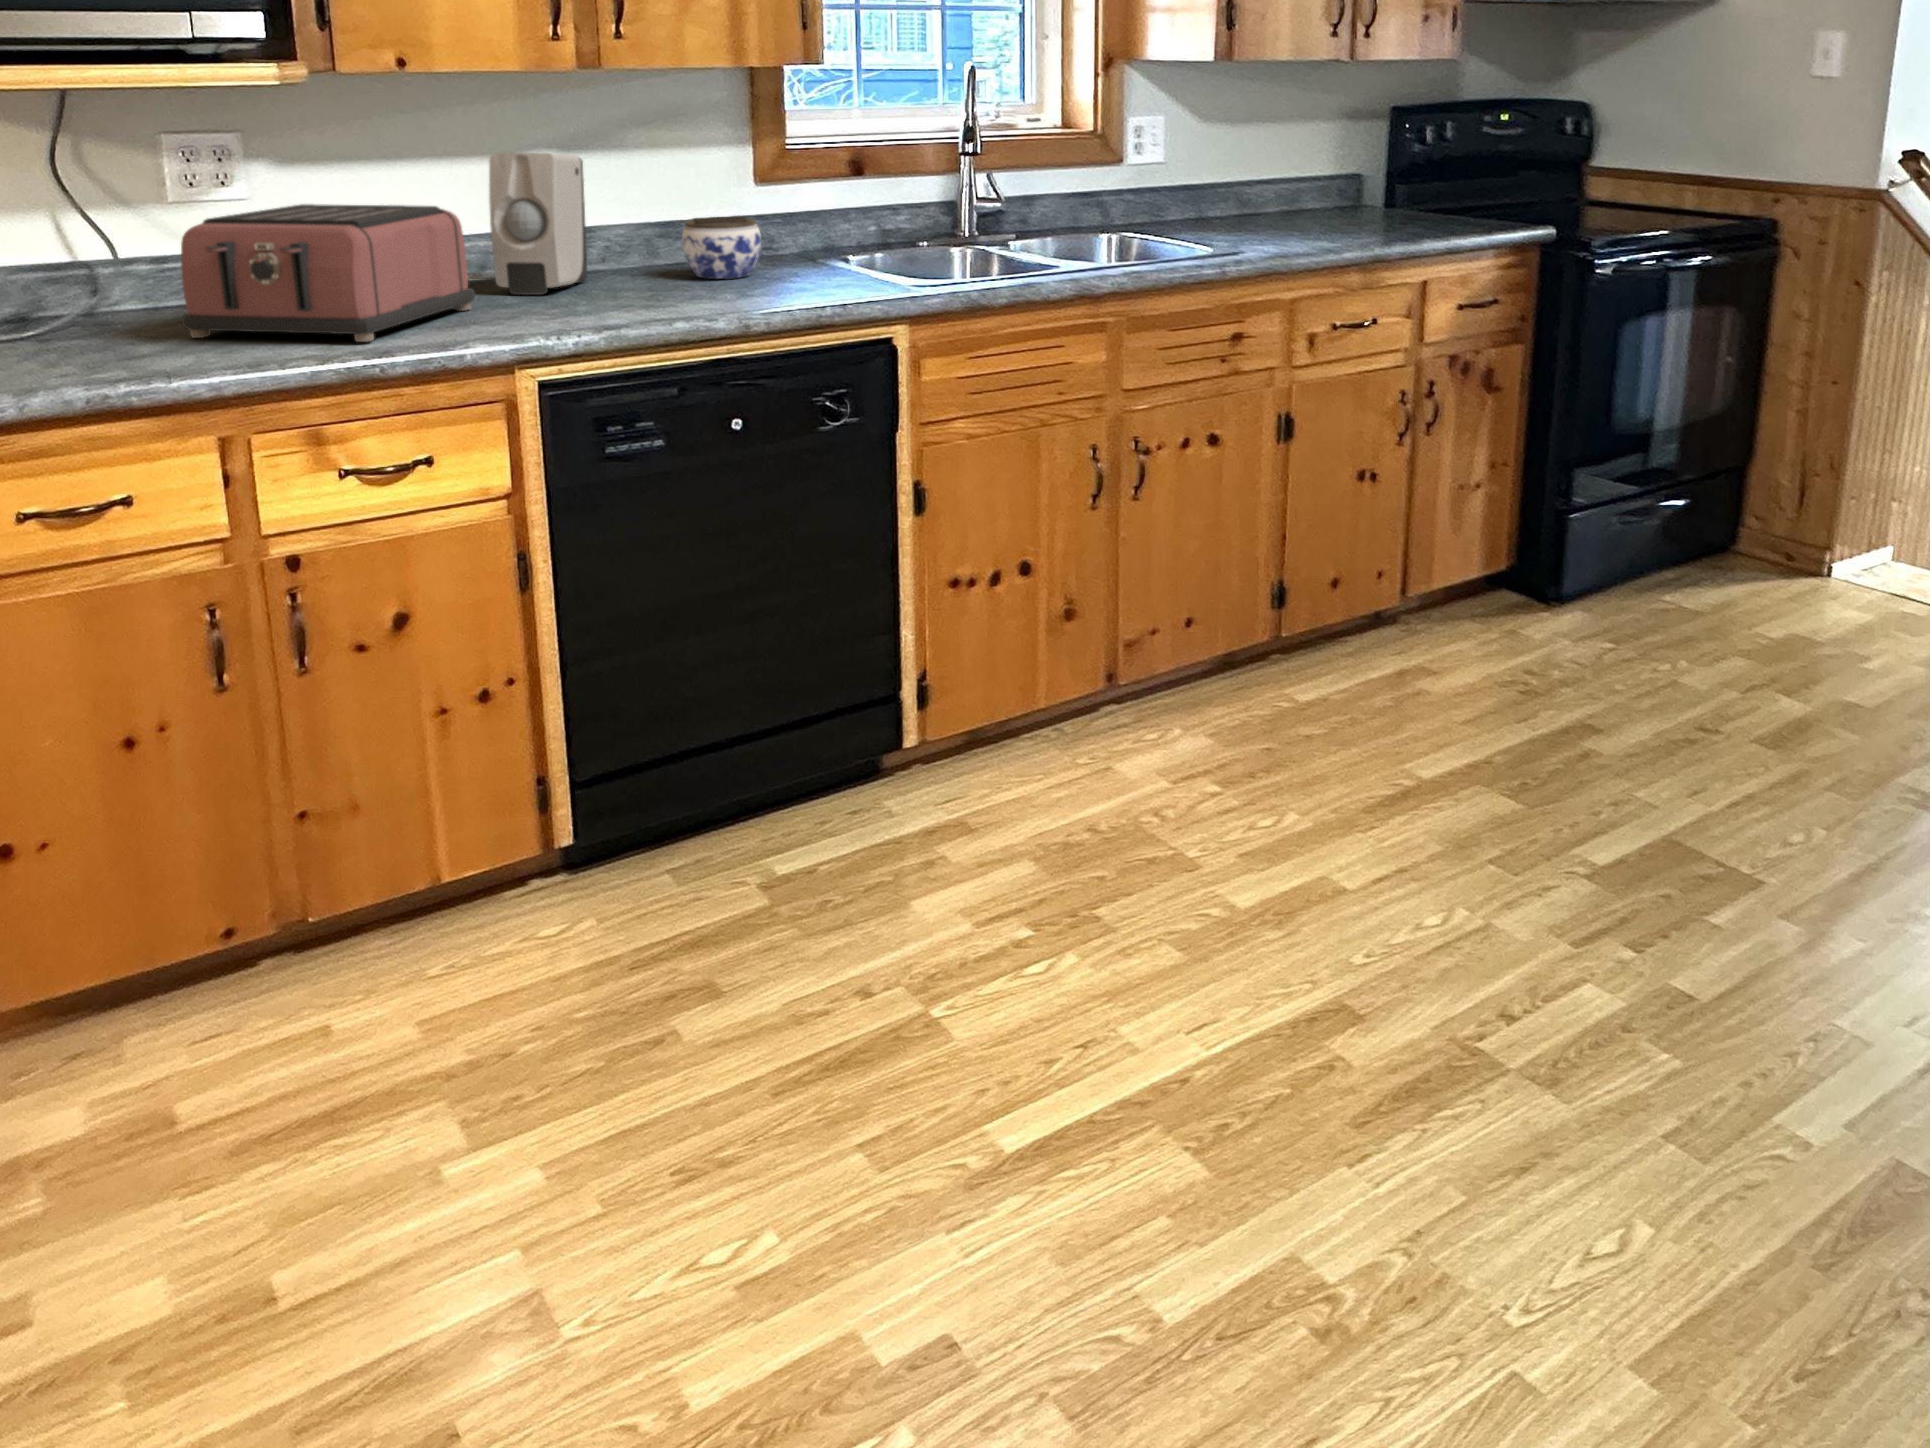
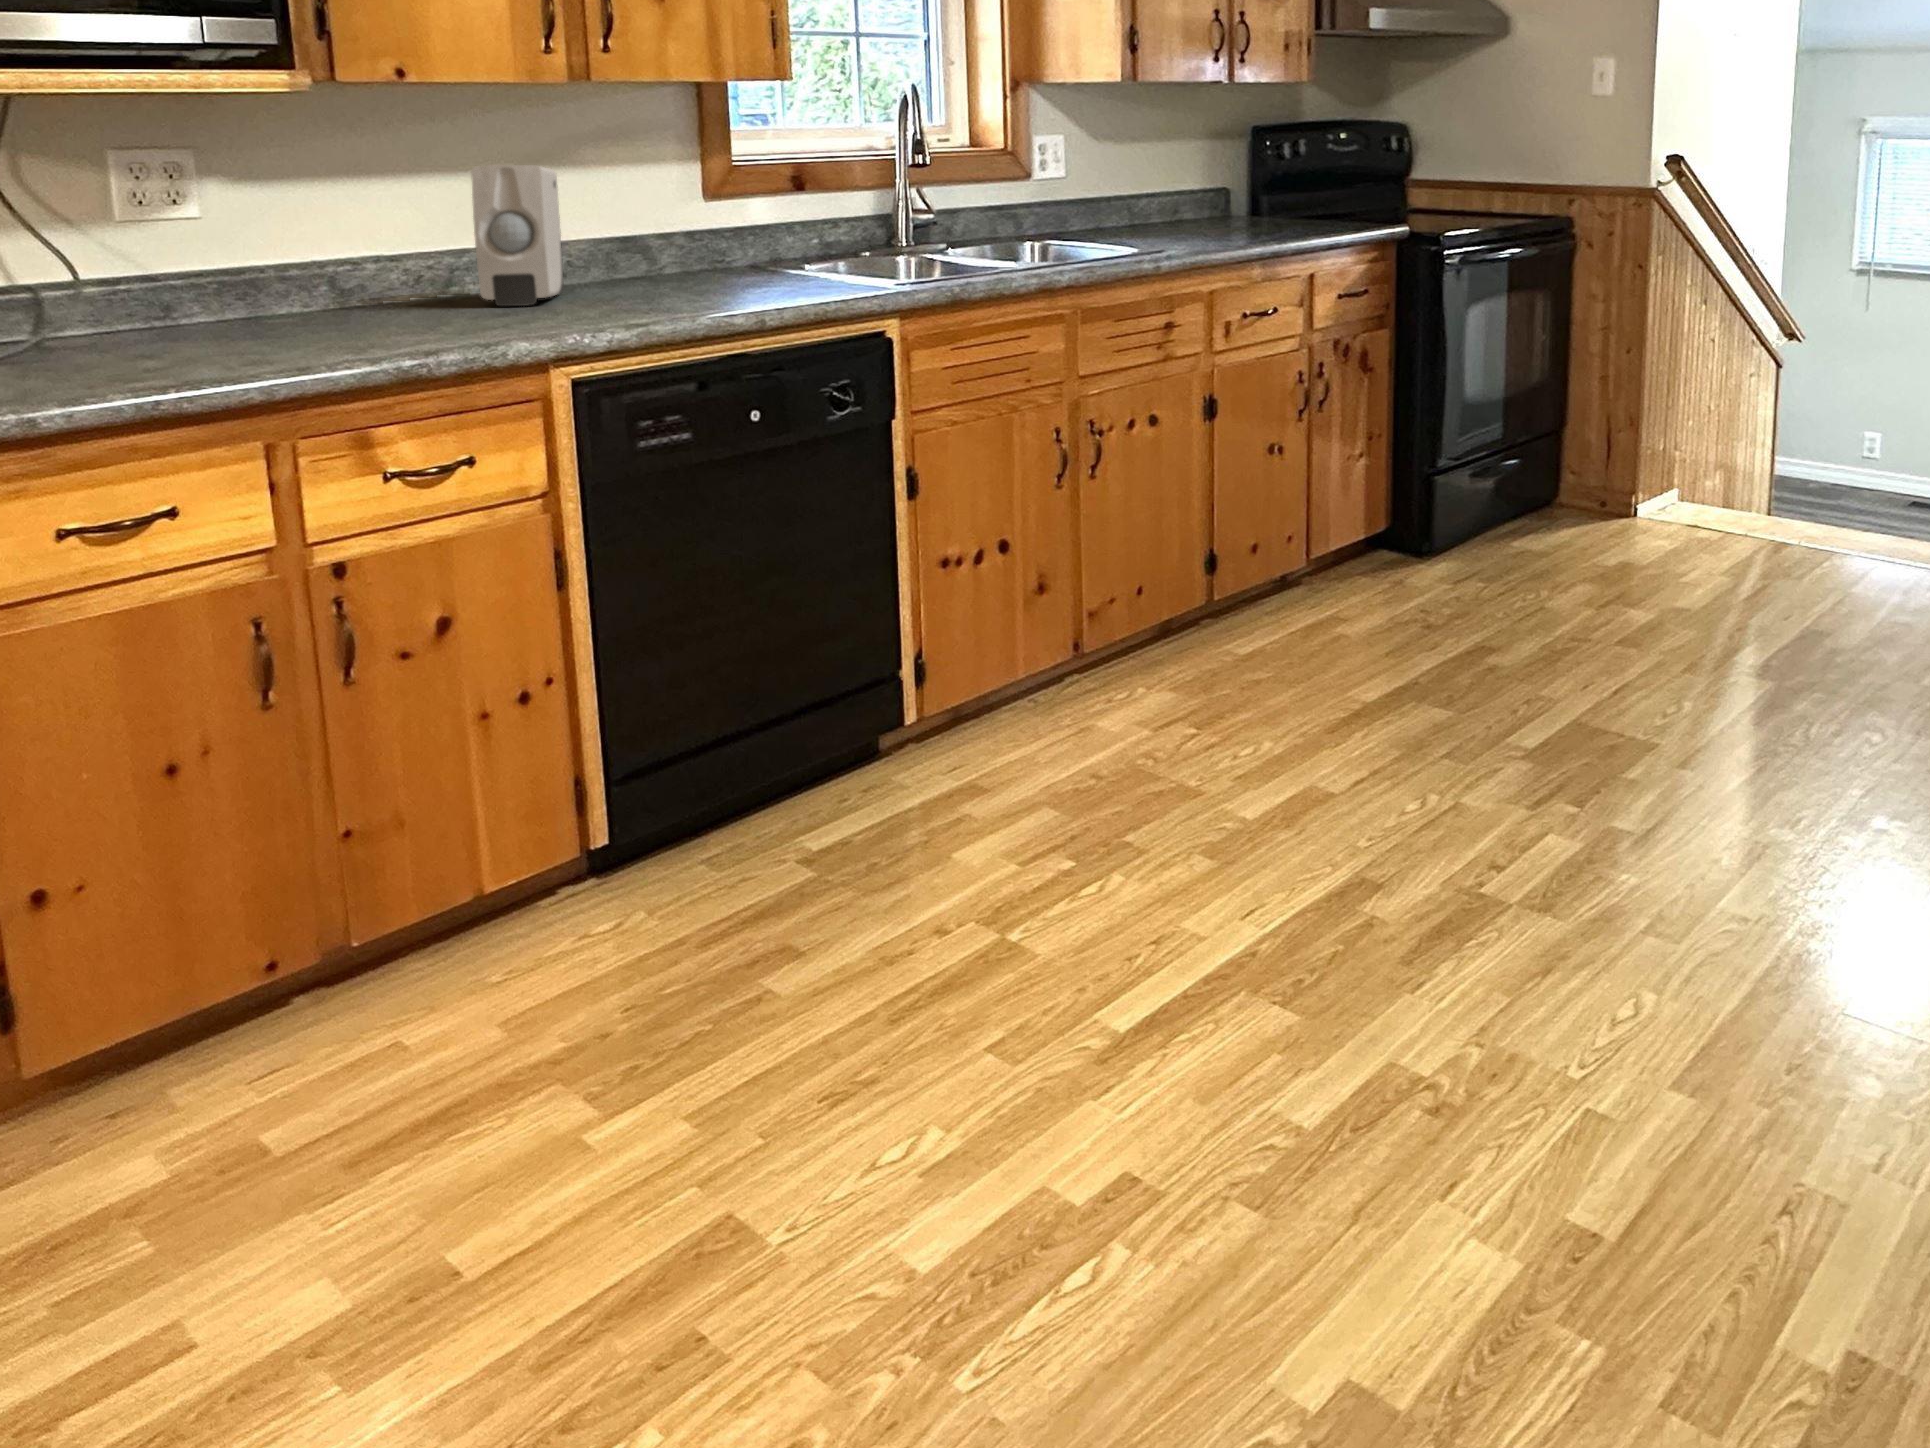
toaster: present [181,204,475,342] -> none [180,216,475,354]
jar: present [682,216,761,279] -> none [657,227,736,287]

